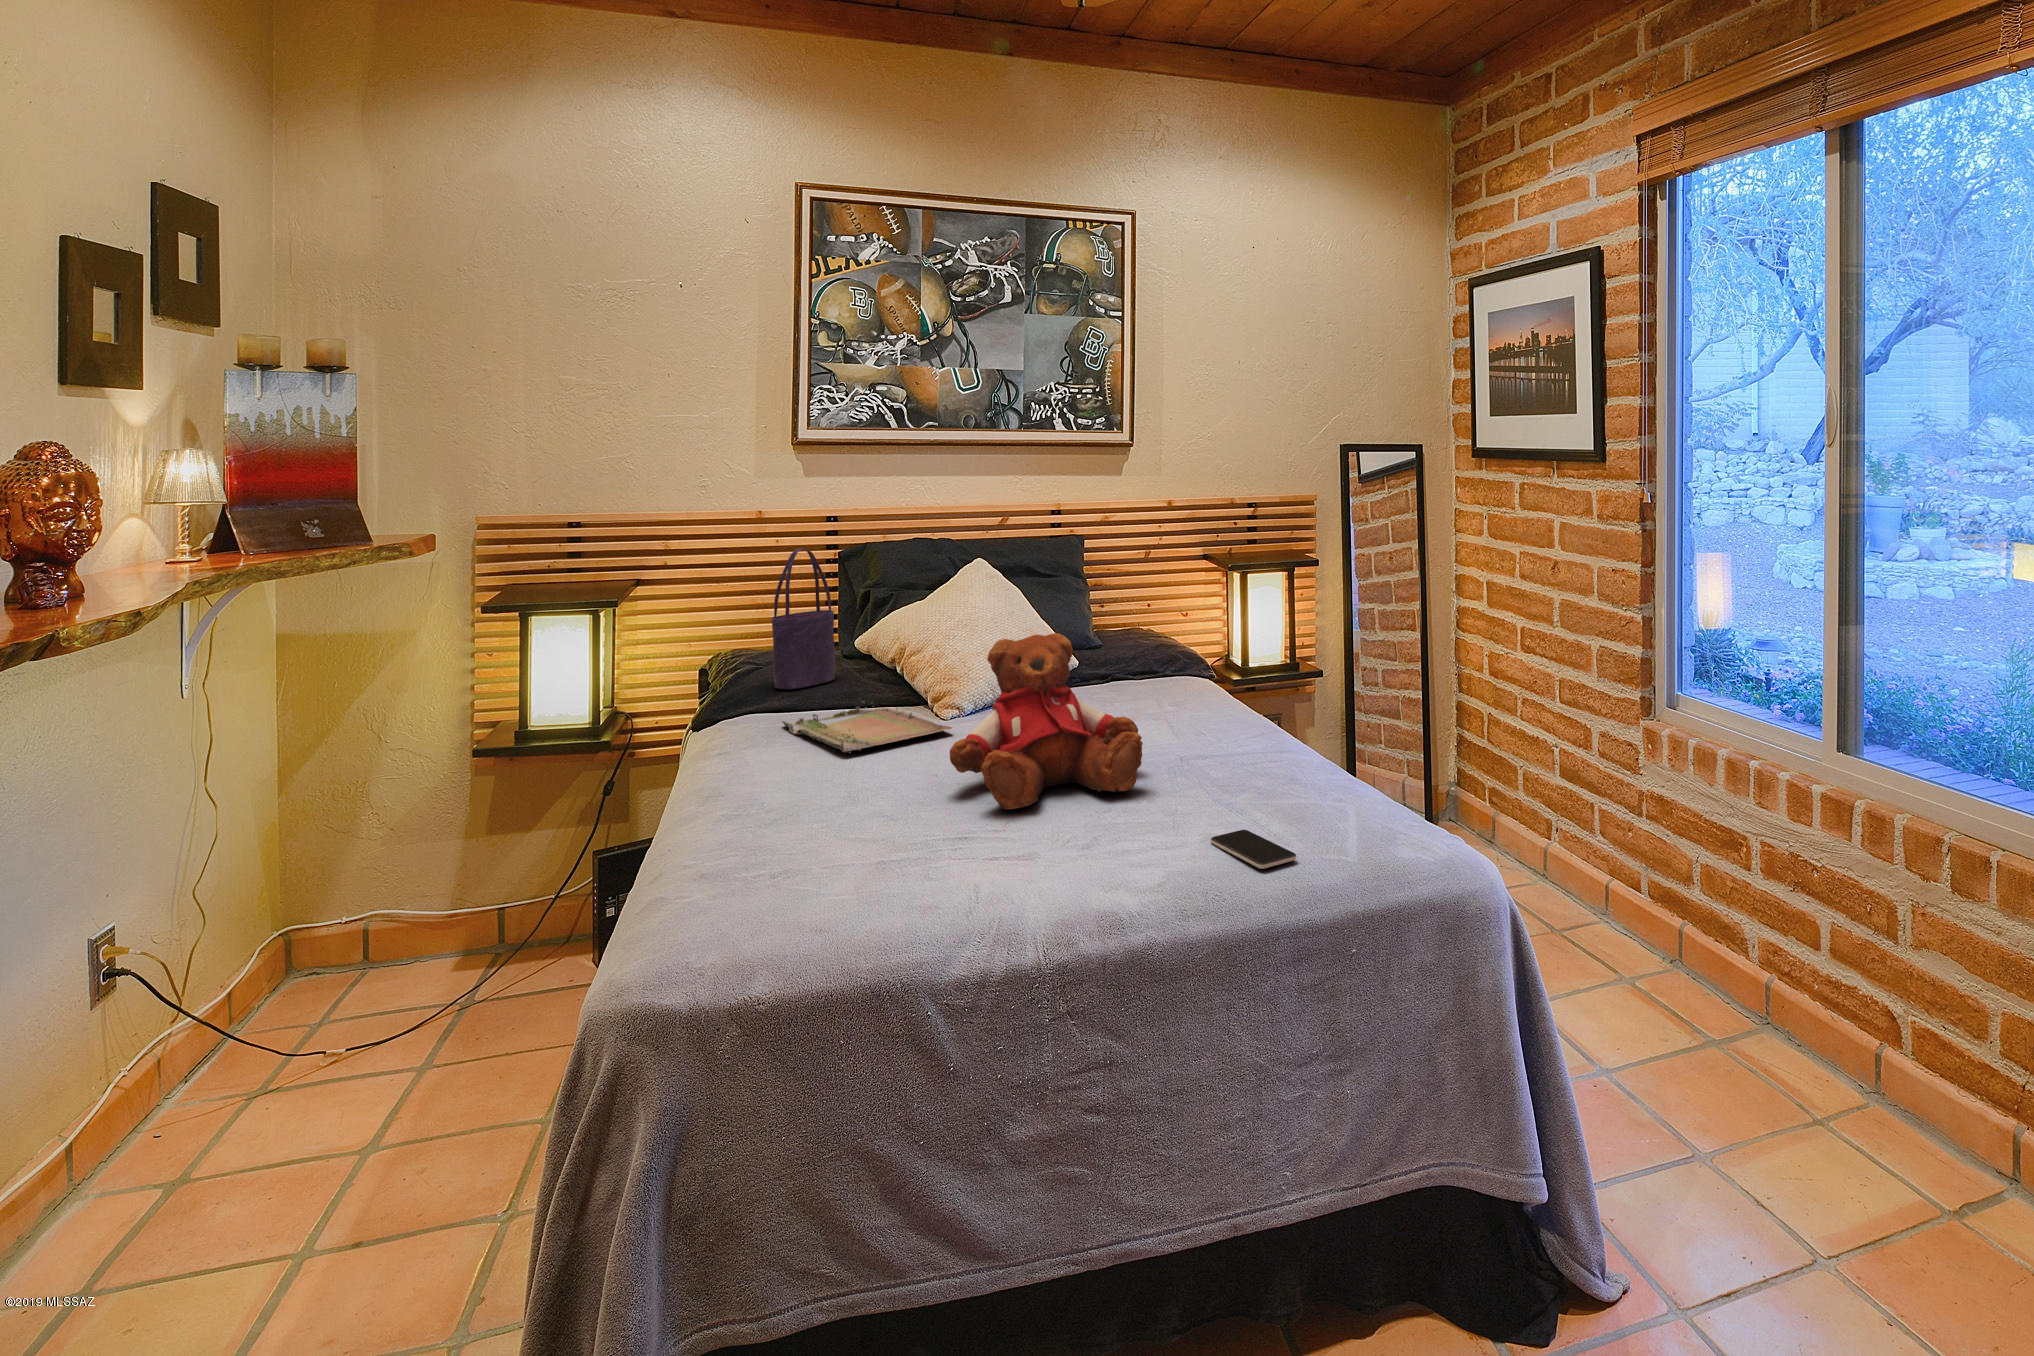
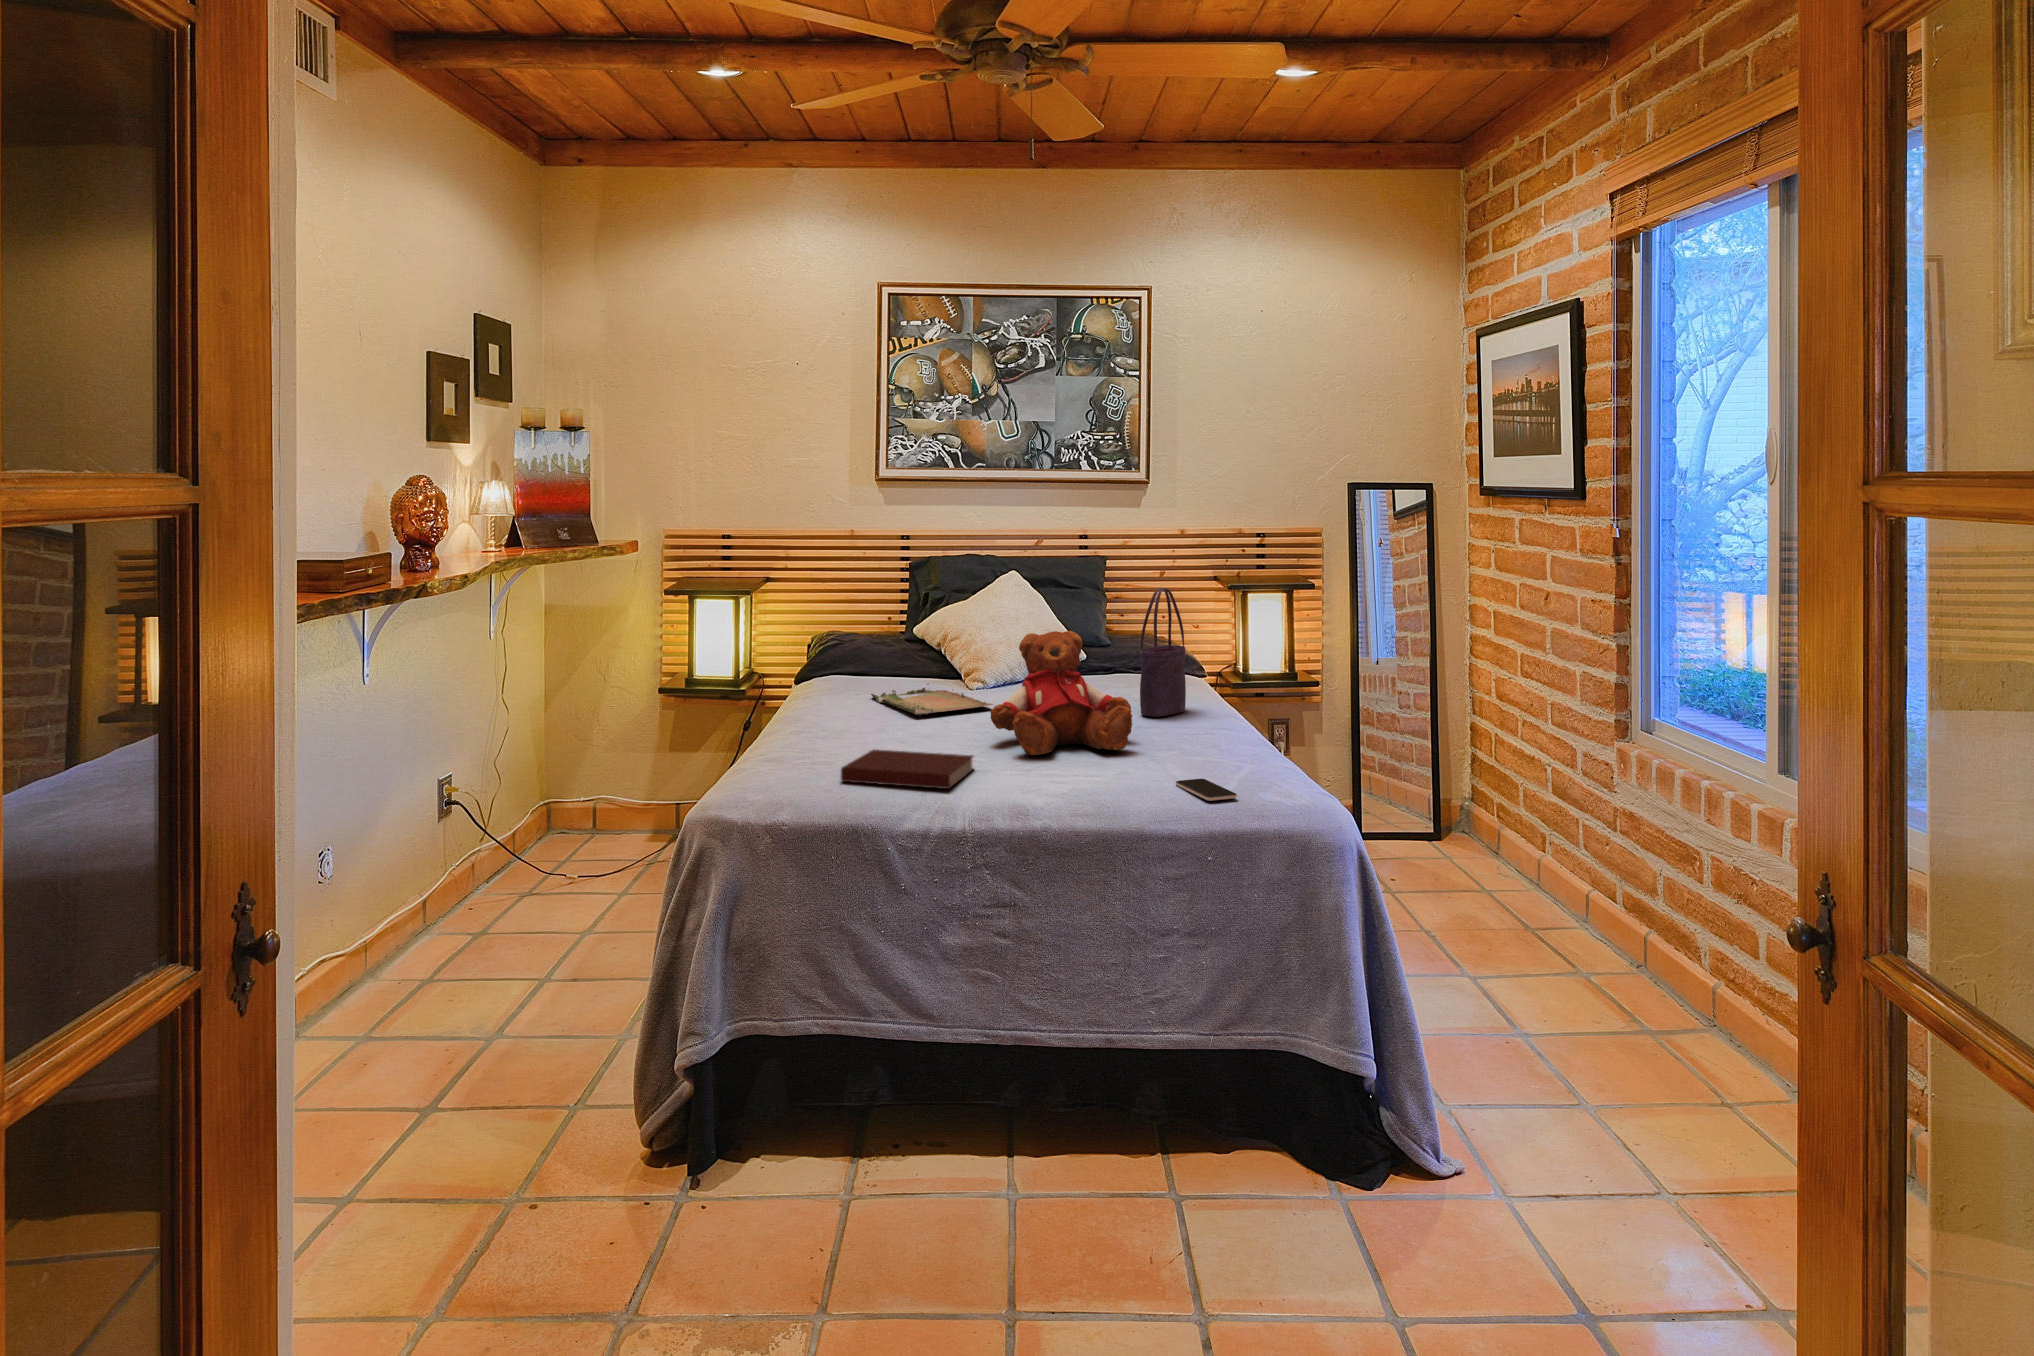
tote bag: present [772,548,835,689] -> present [1140,588,1186,717]
notebook: none [714,823,928,889] -> present [841,750,973,789]

